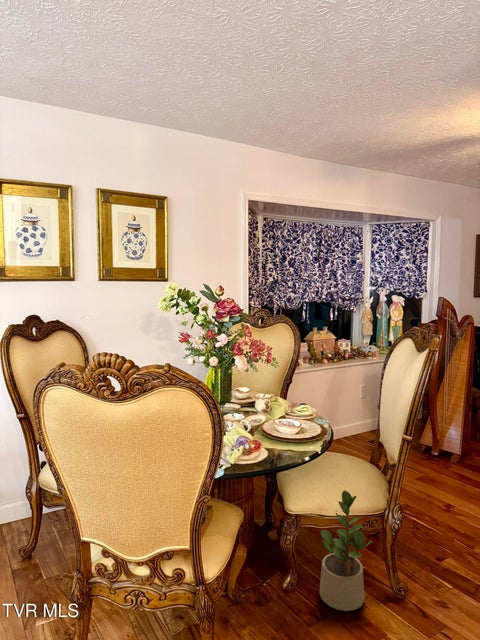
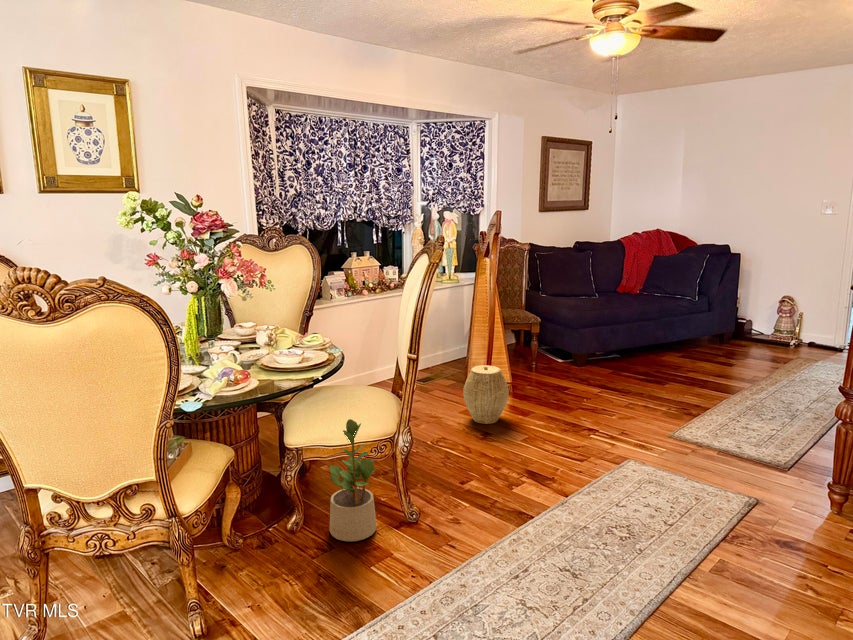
woven basket: none [422,435,467,491] -> present [463,365,509,424]

